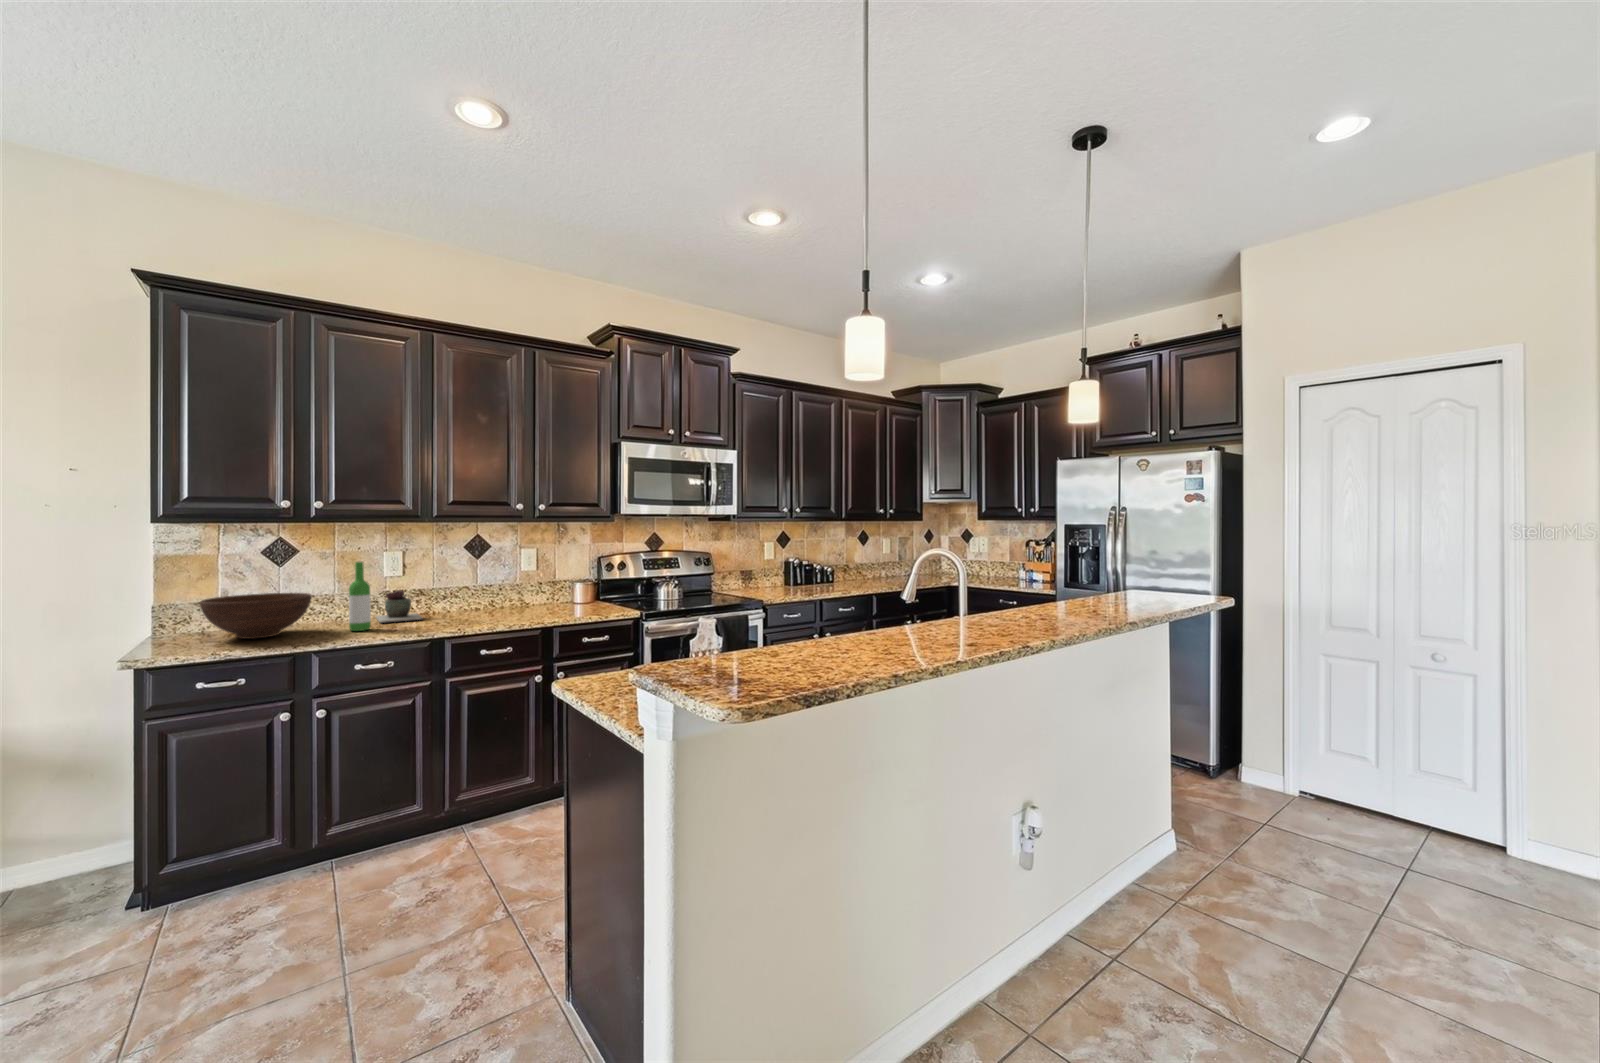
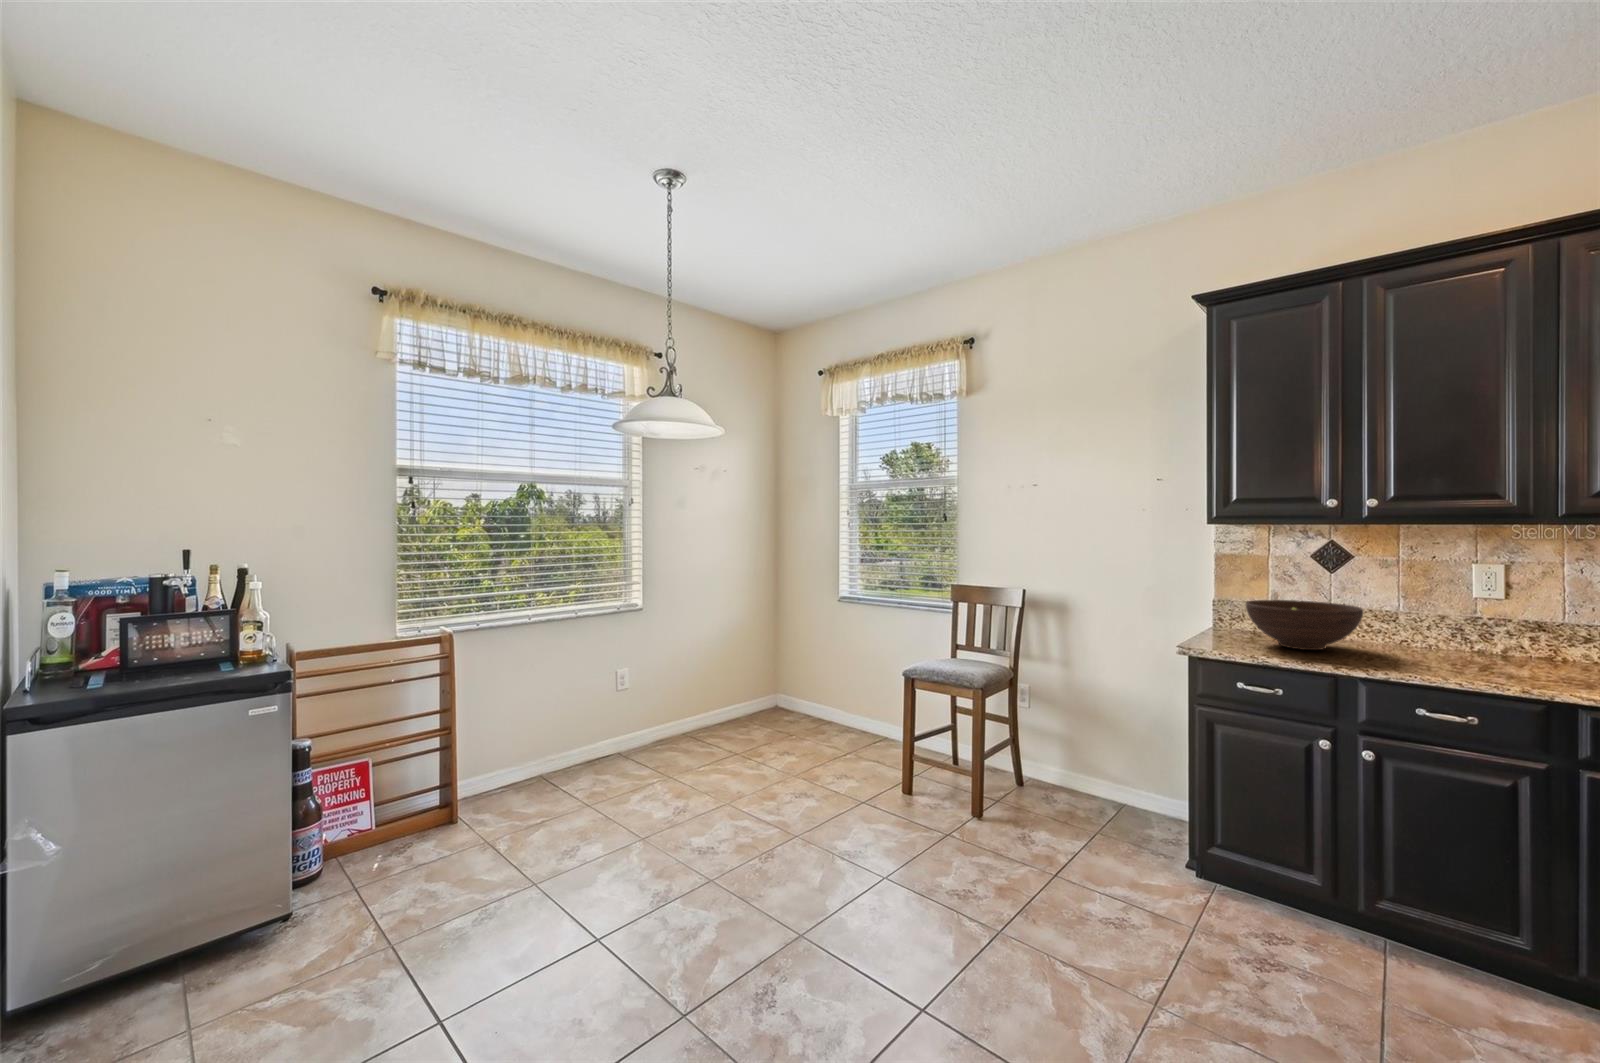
wine bottle: present [349,562,371,631] -> none [1413,574,1445,665]
succulent plant: present [376,590,422,623] -> none [1459,618,1539,666]

